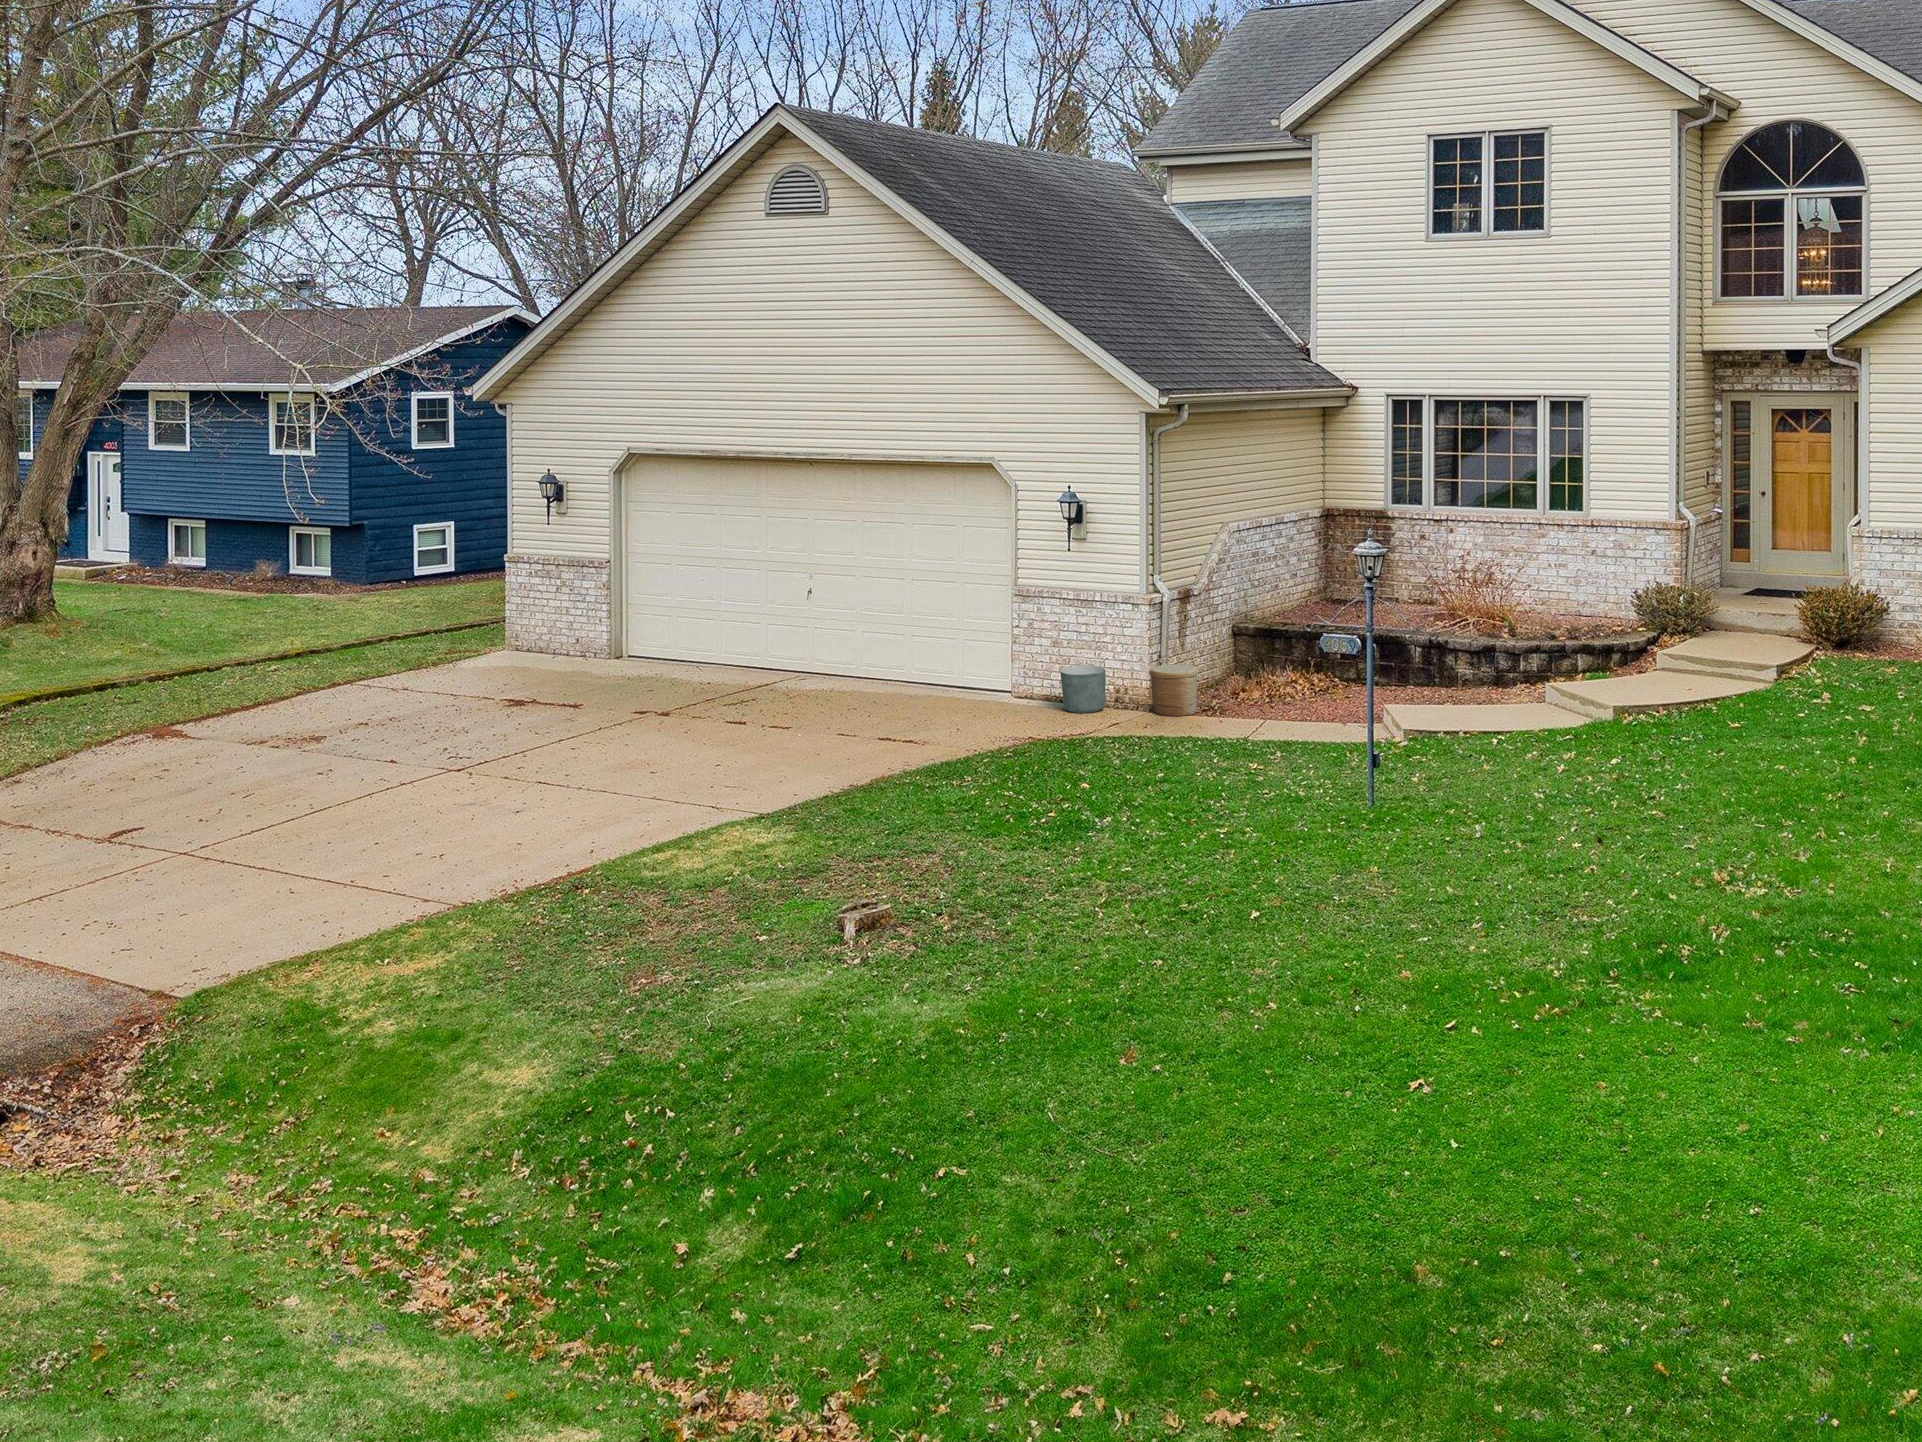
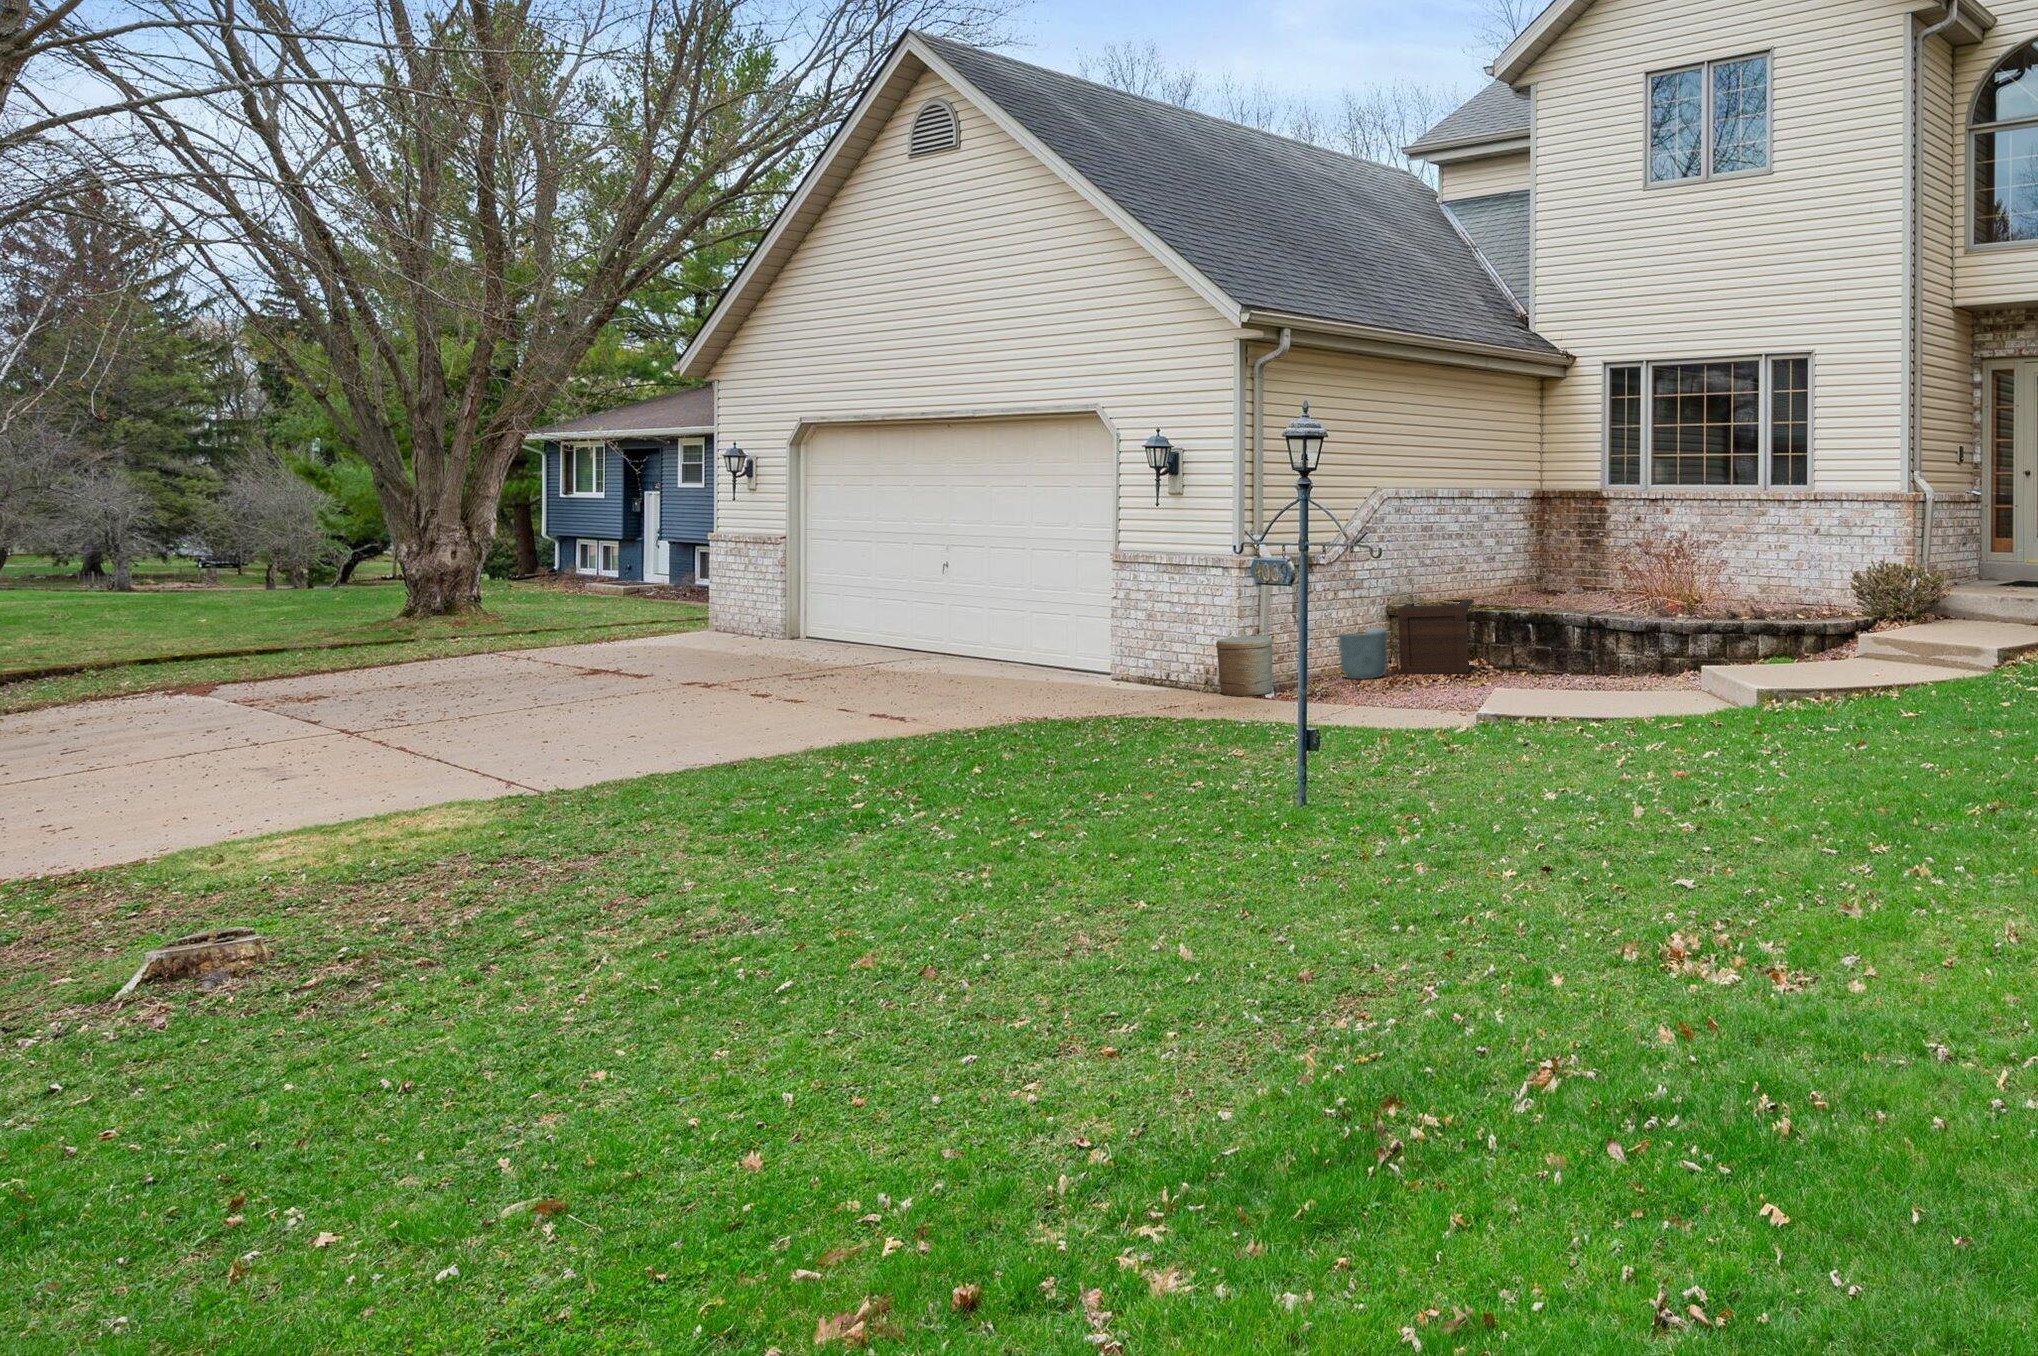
wooden crate: none [1256,619,1322,687] -> present [1398,599,1474,674]
planter: present [1060,665,1105,713] -> present [1338,628,1387,680]

